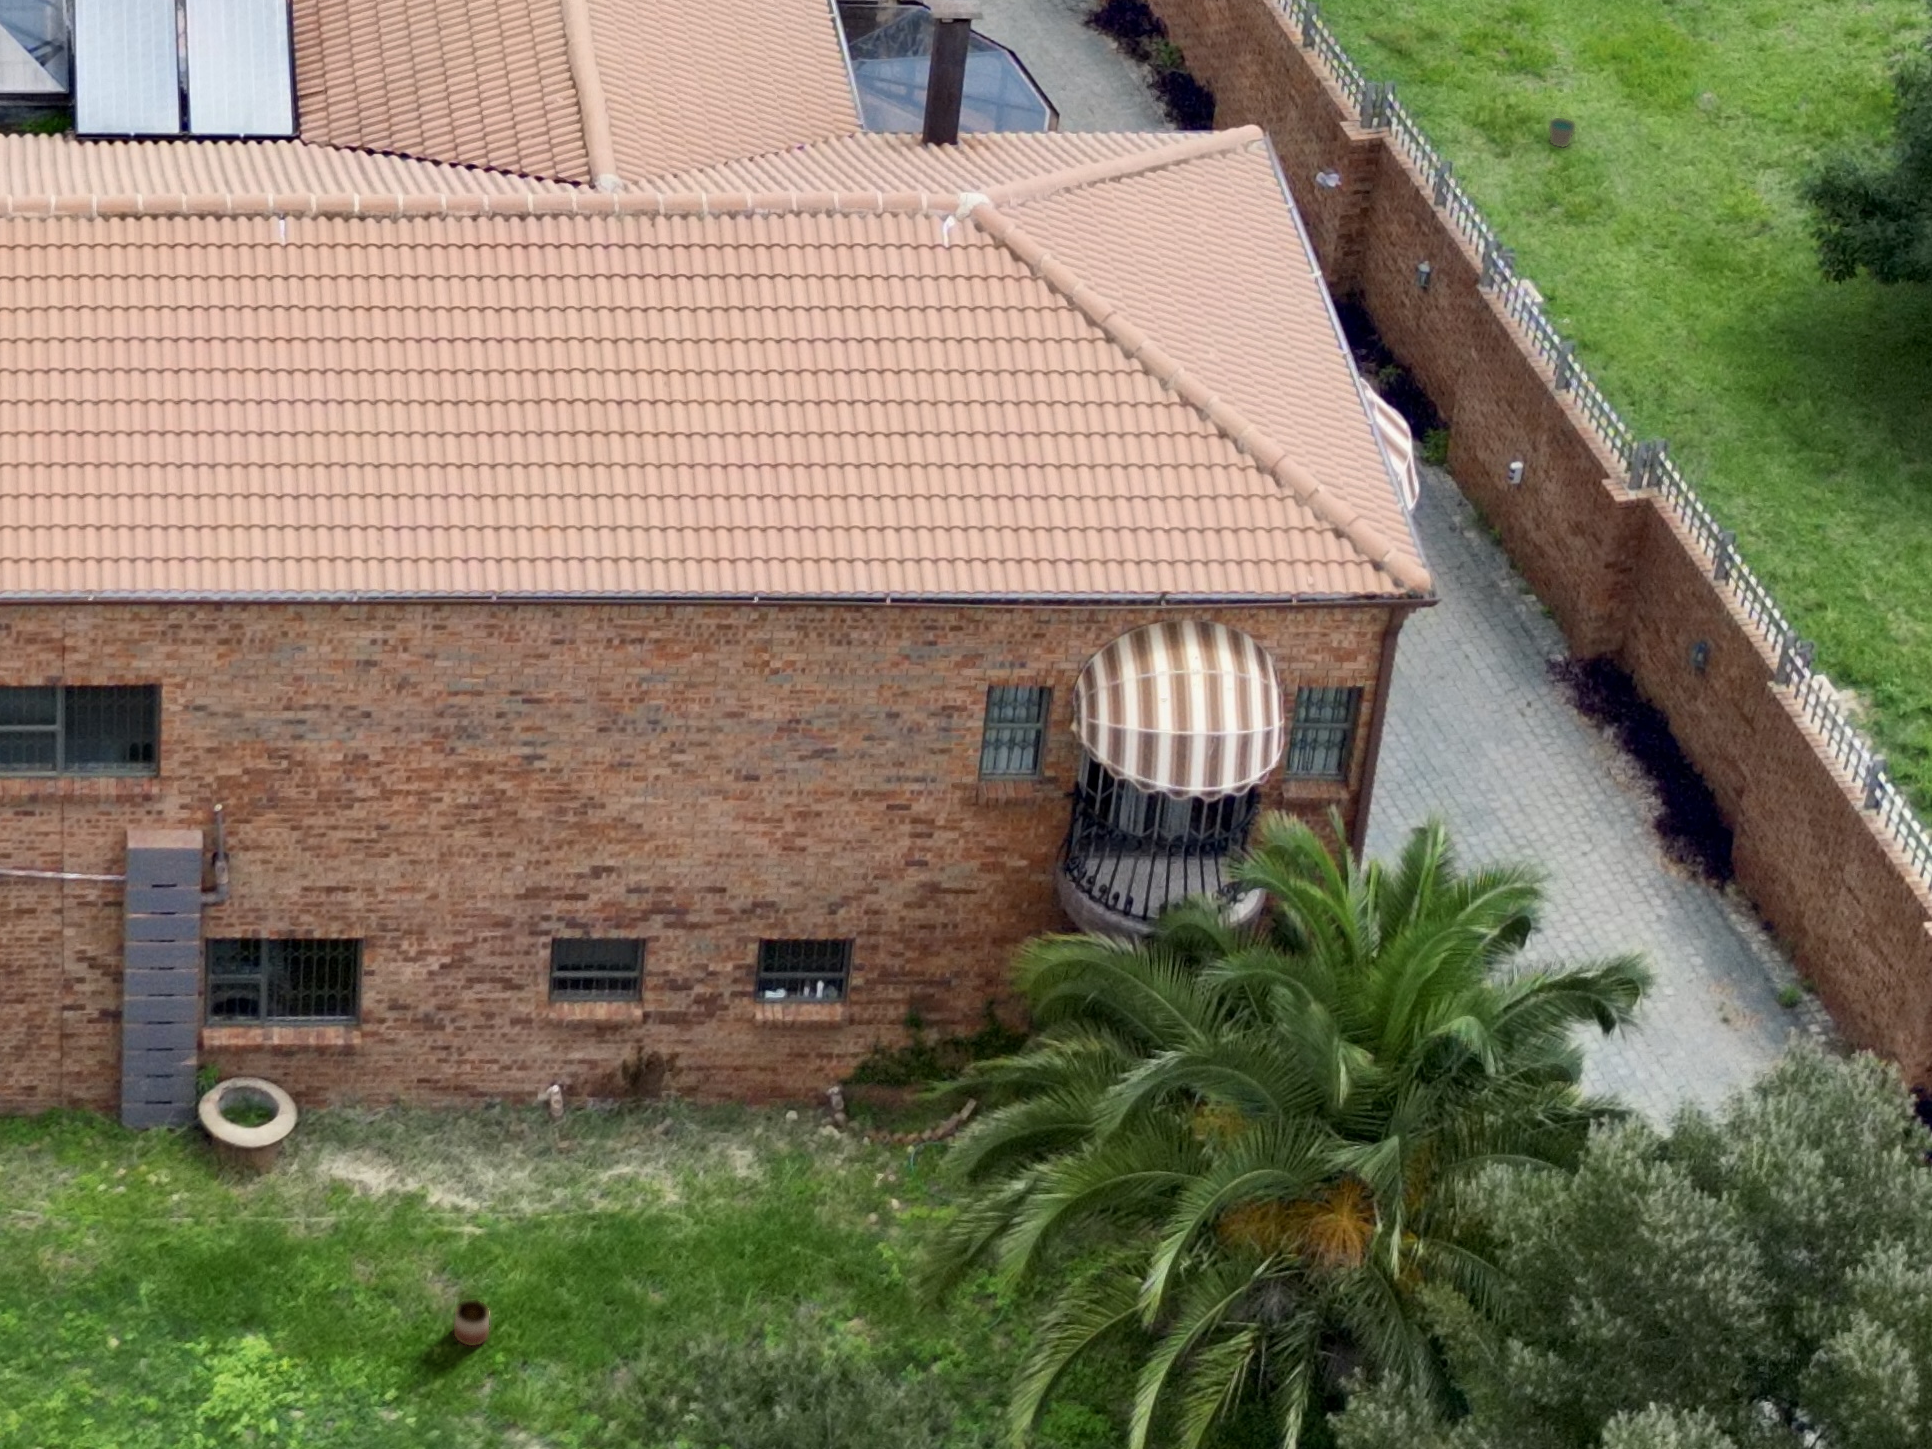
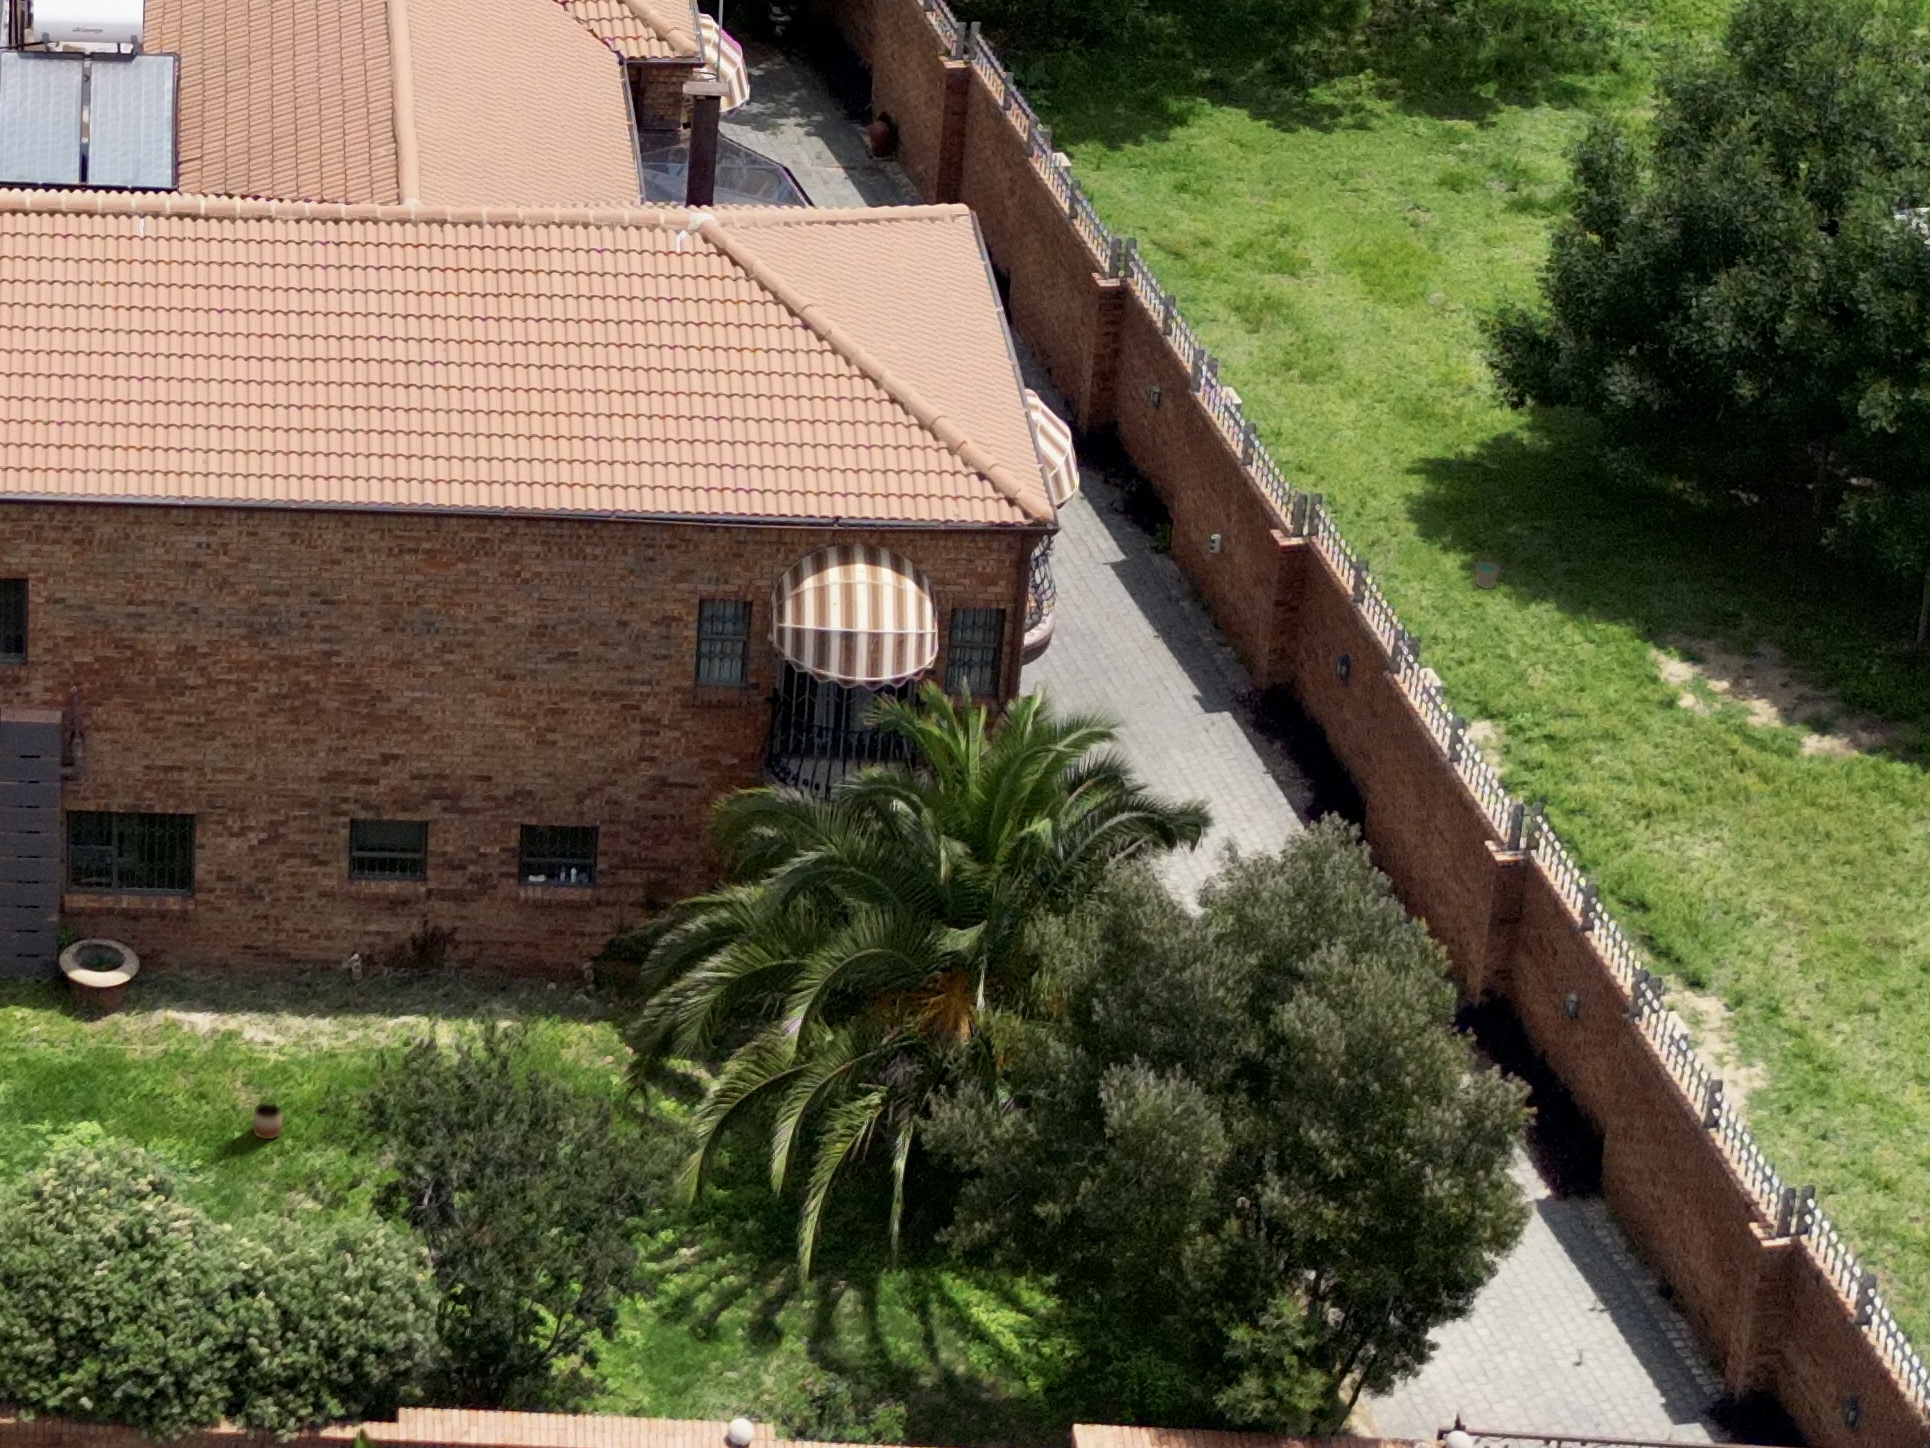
bucket: present [1549,118,1575,147] -> present [1475,561,1499,589]

